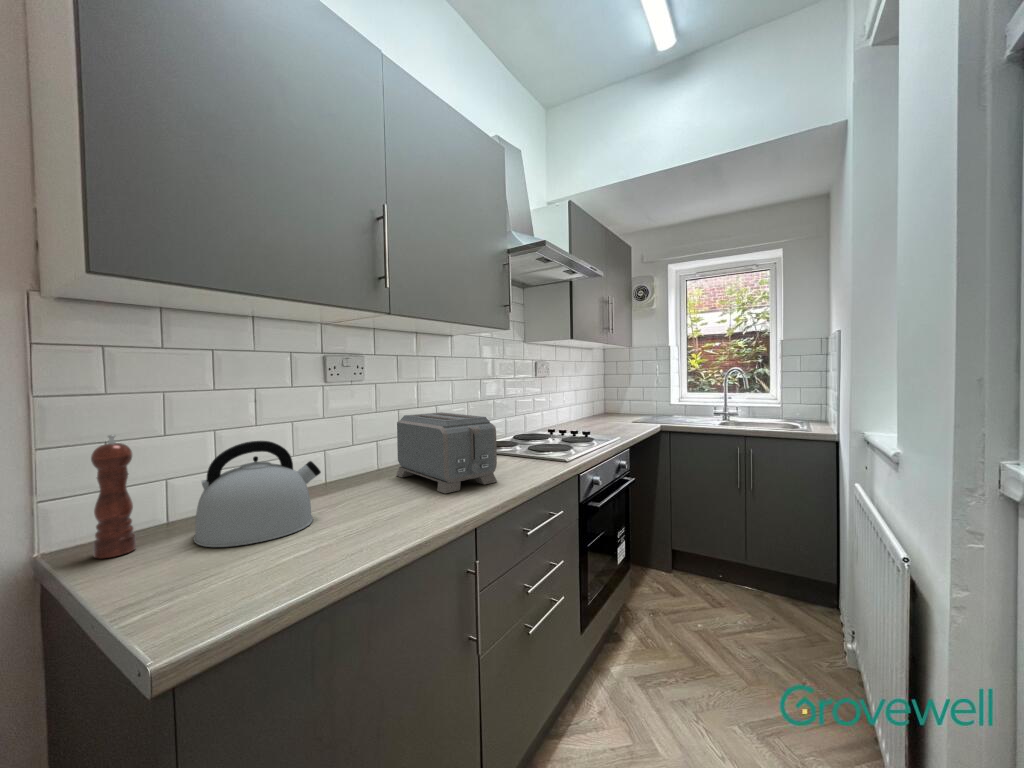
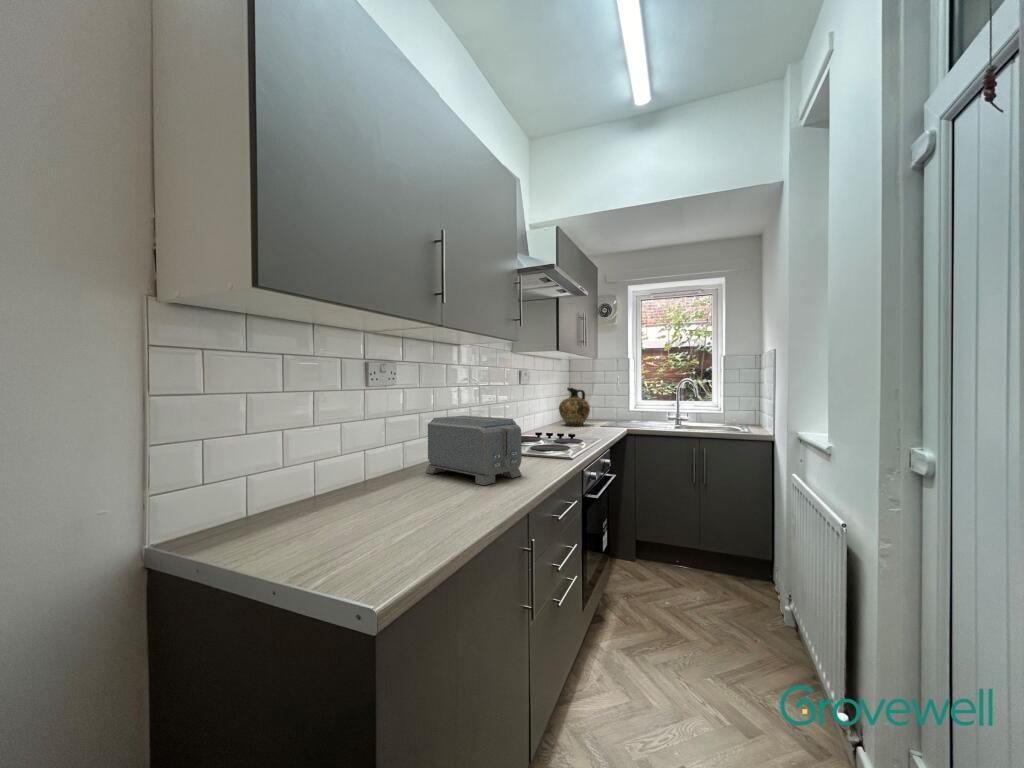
ceramic jug: none [586,379,621,421] -> present [559,388,590,426]
pepper mill: present [91,435,136,559] -> none [209,431,243,543]
kettle: present [194,441,321,547] -> none [289,438,390,530]

